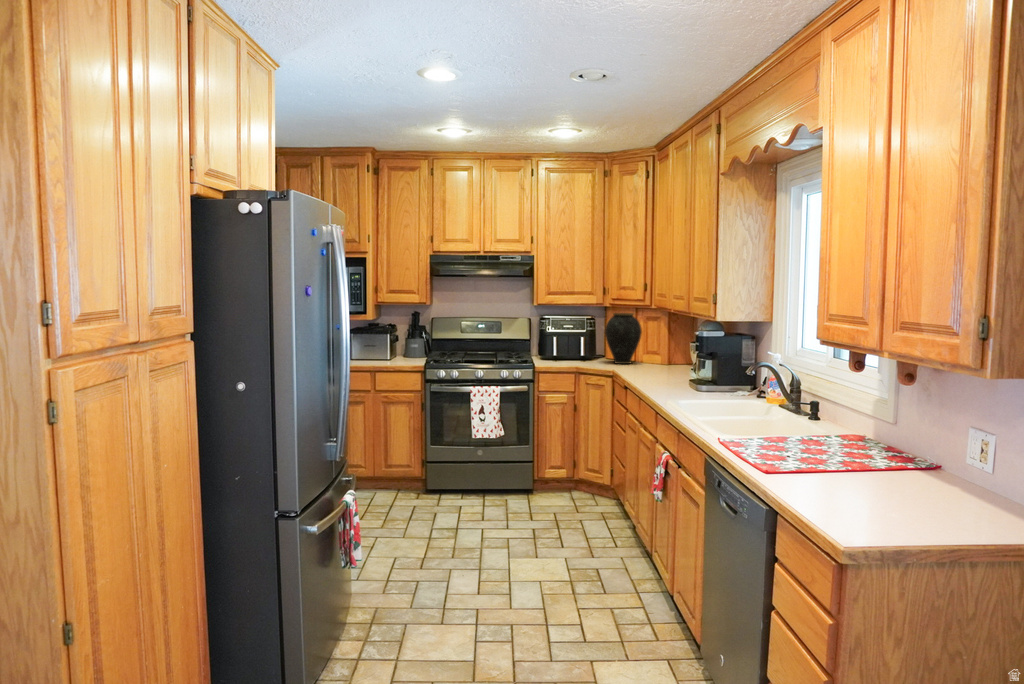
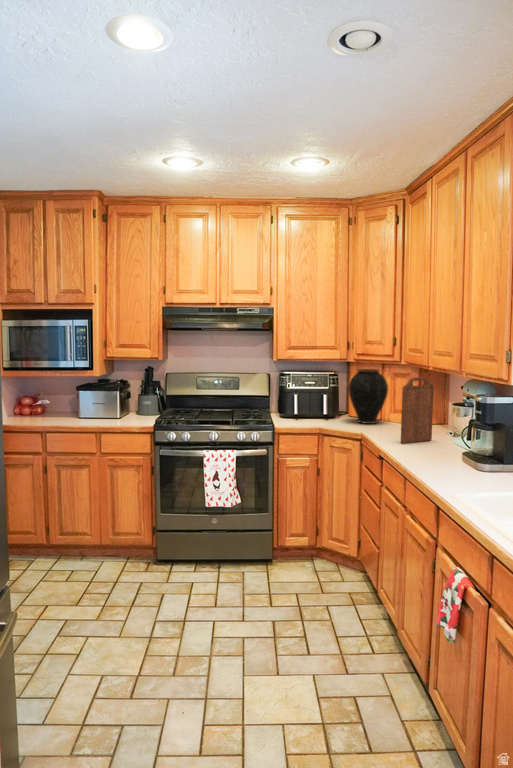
cutting board: none [645,318,675,376] -> present [401,377,434,443]

